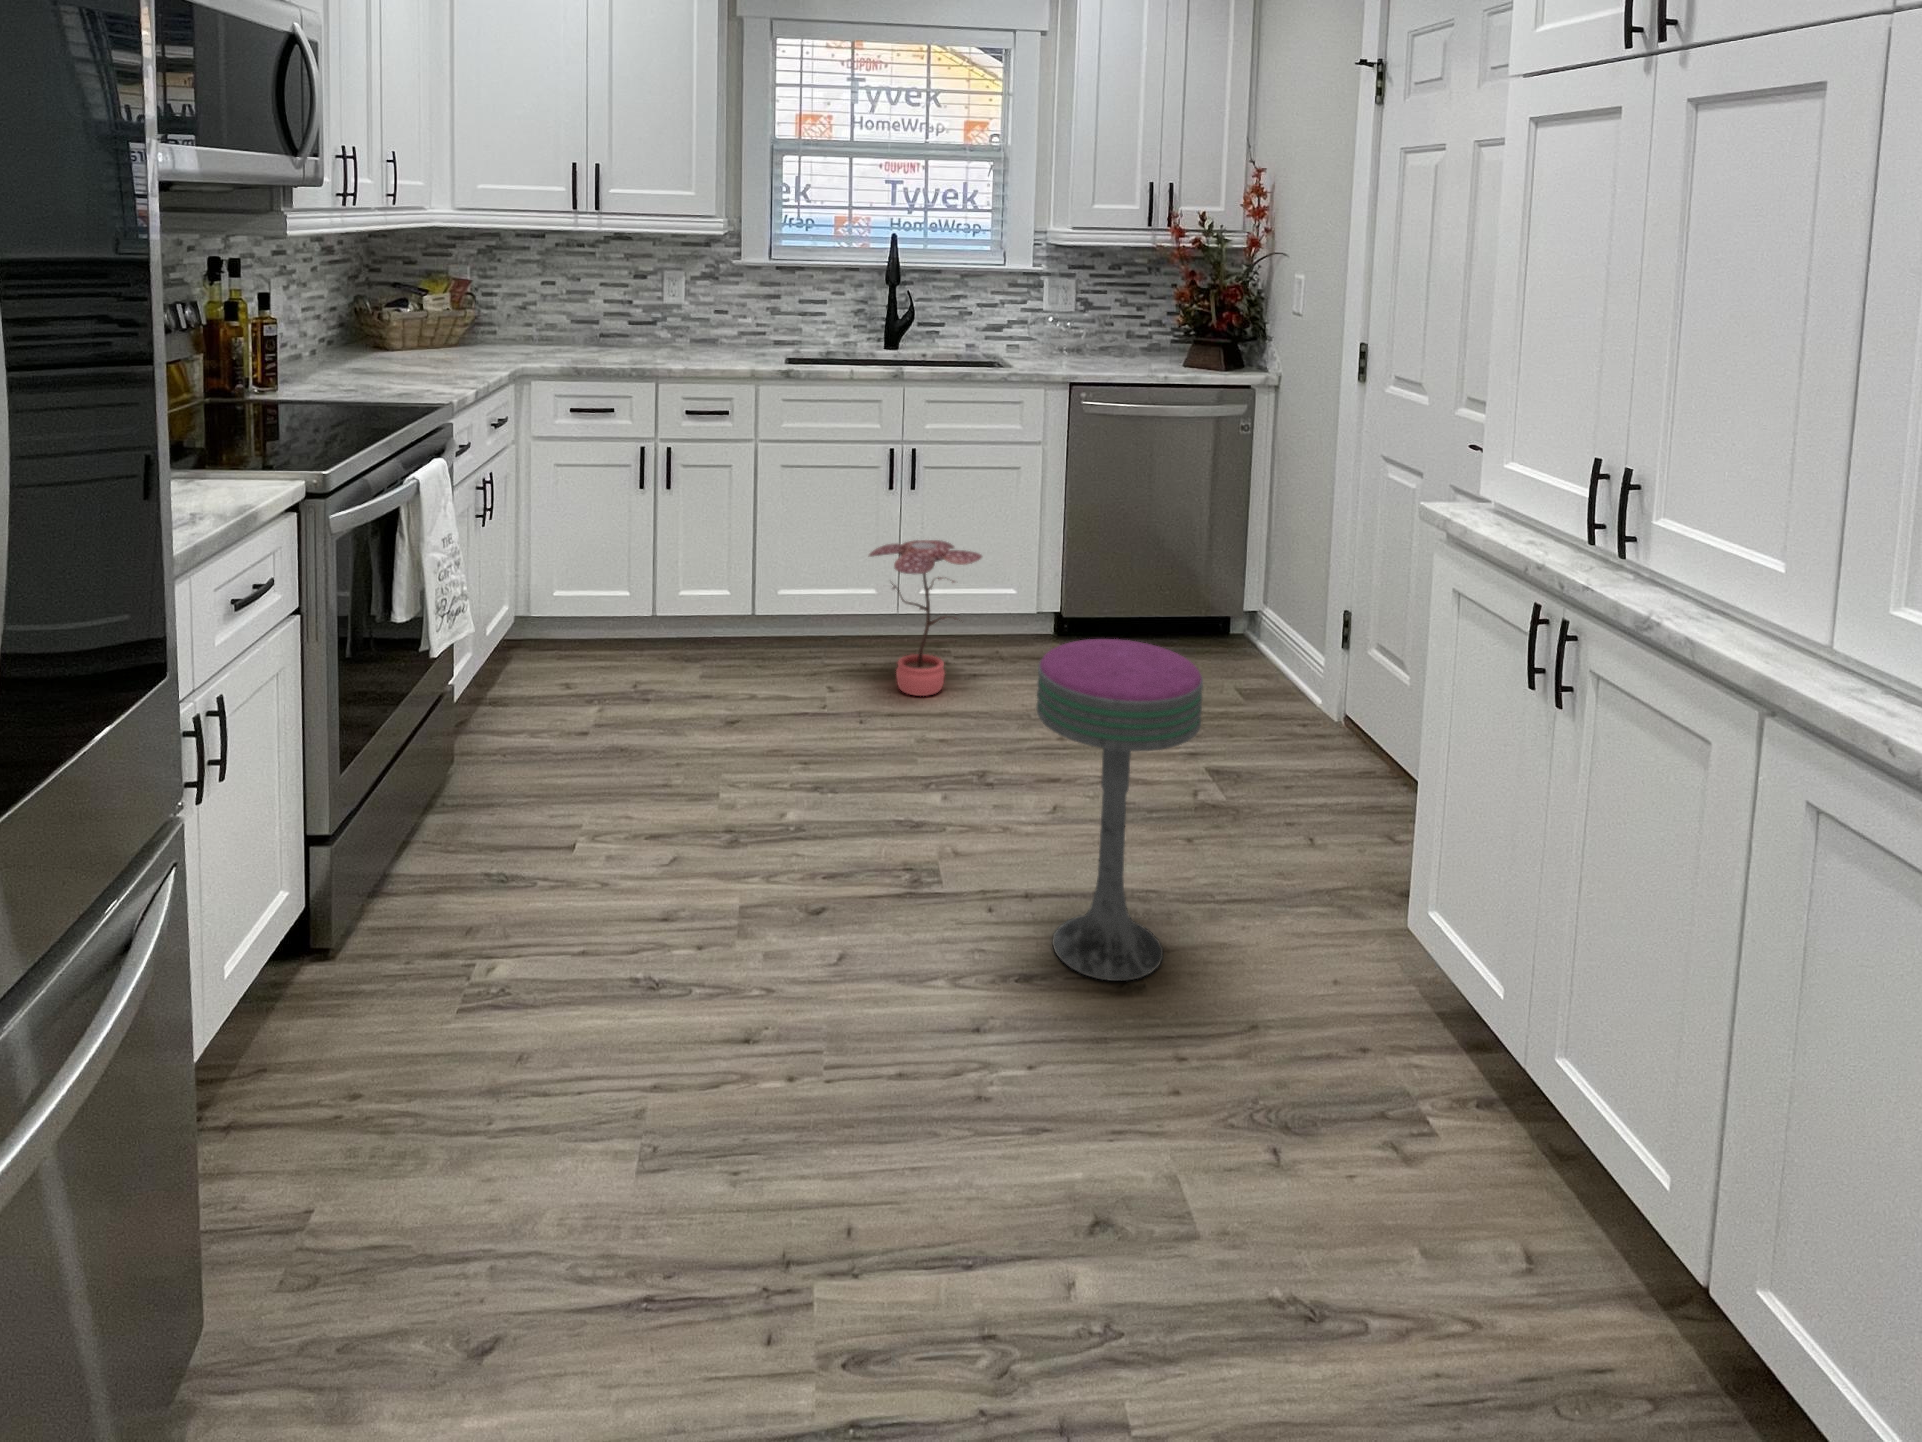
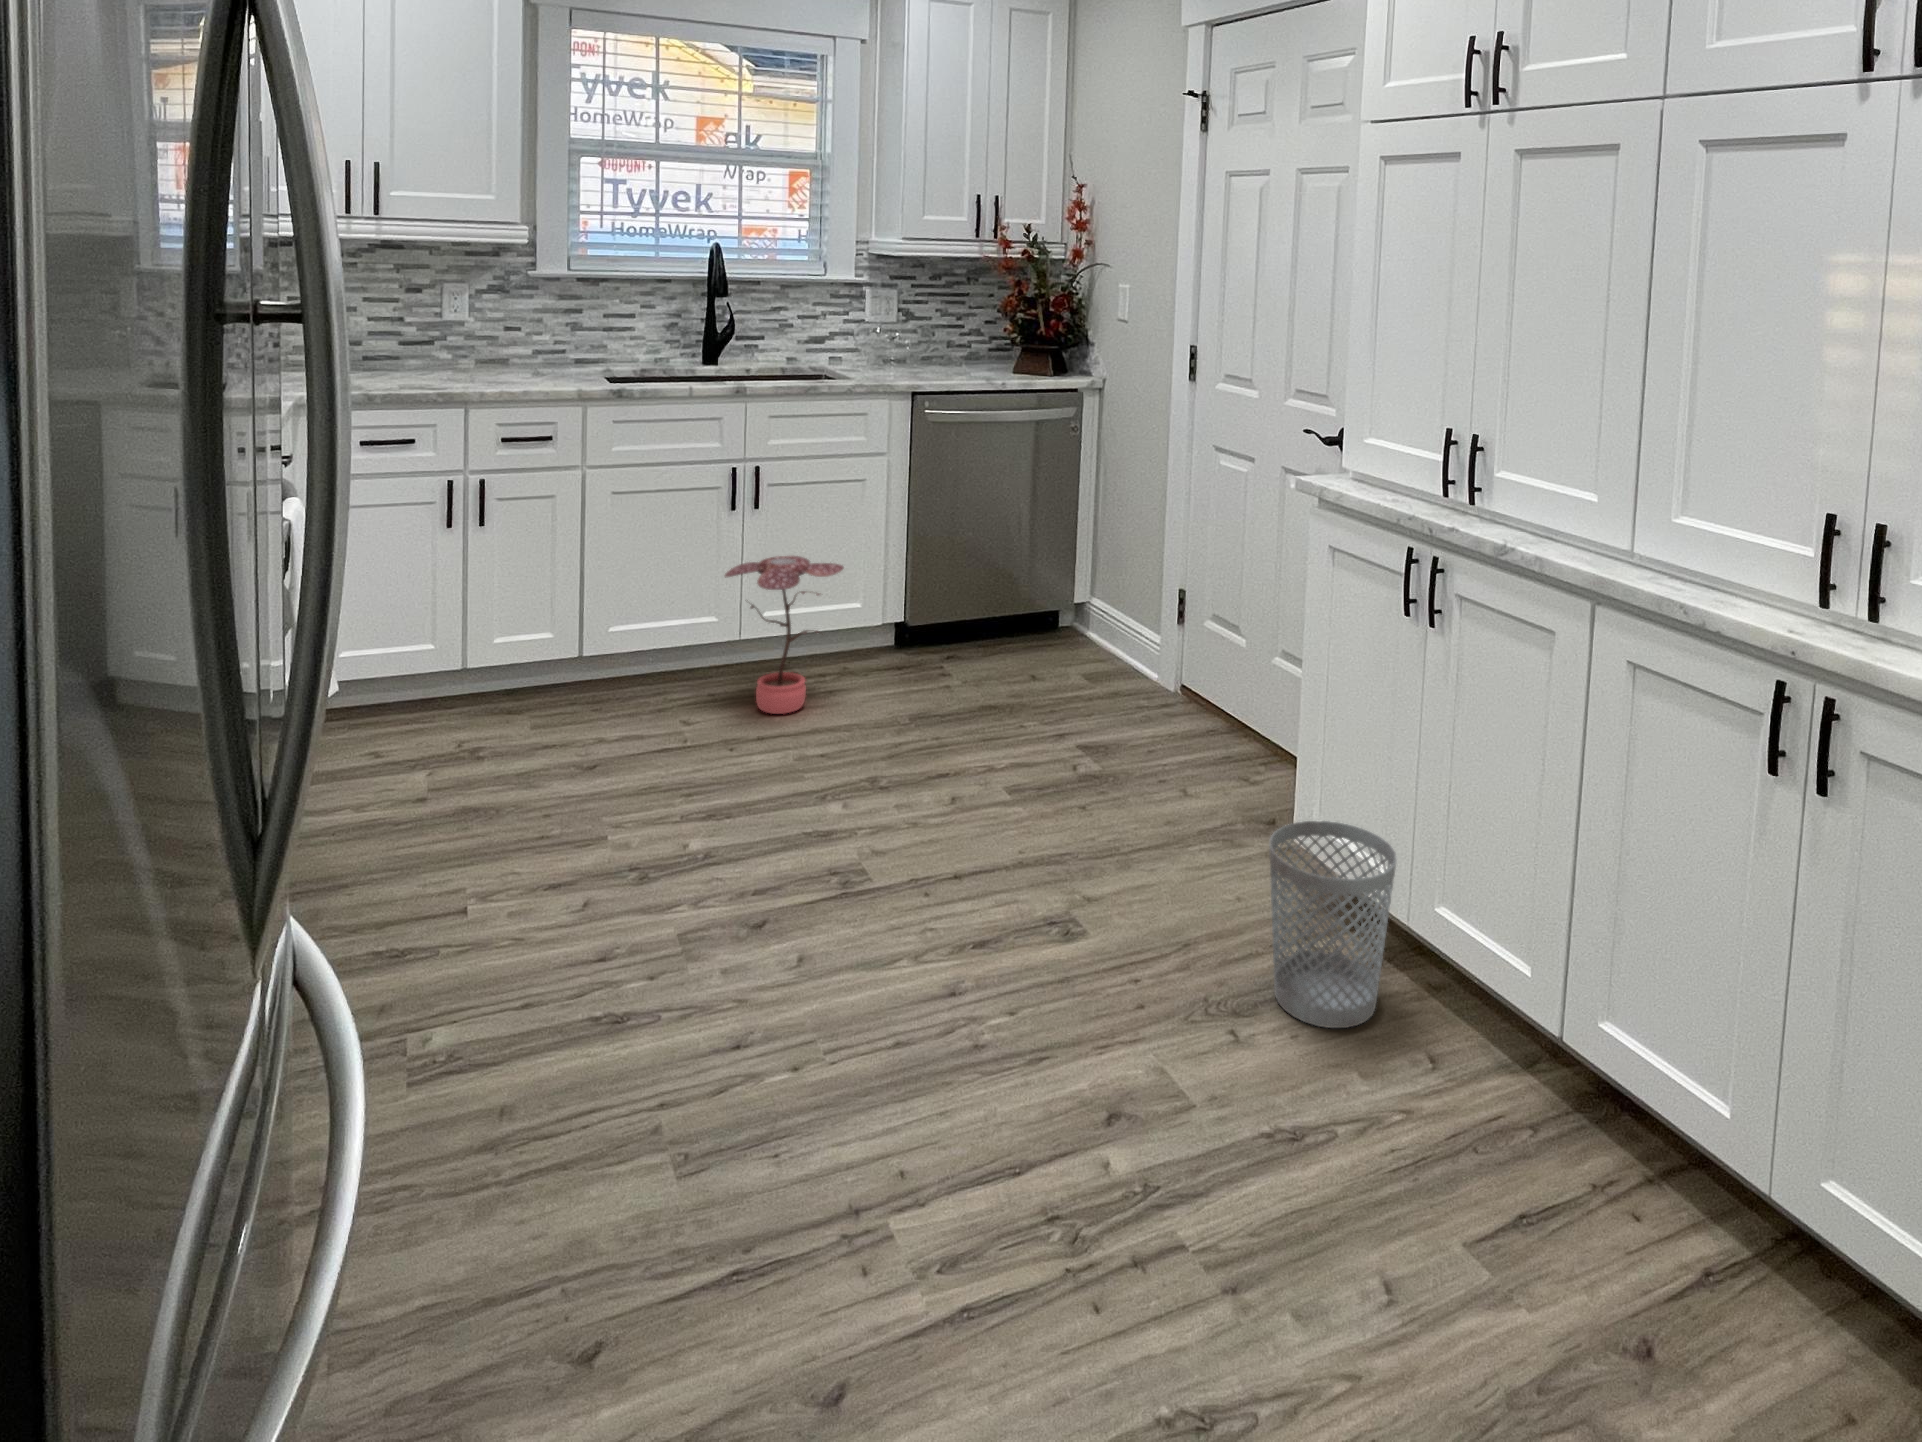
bar stool: present [1036,639,1203,981] -> none [977,621,1126,930]
wastebasket: none [1340,918,1504,1185] -> present [1269,821,1397,1028]

